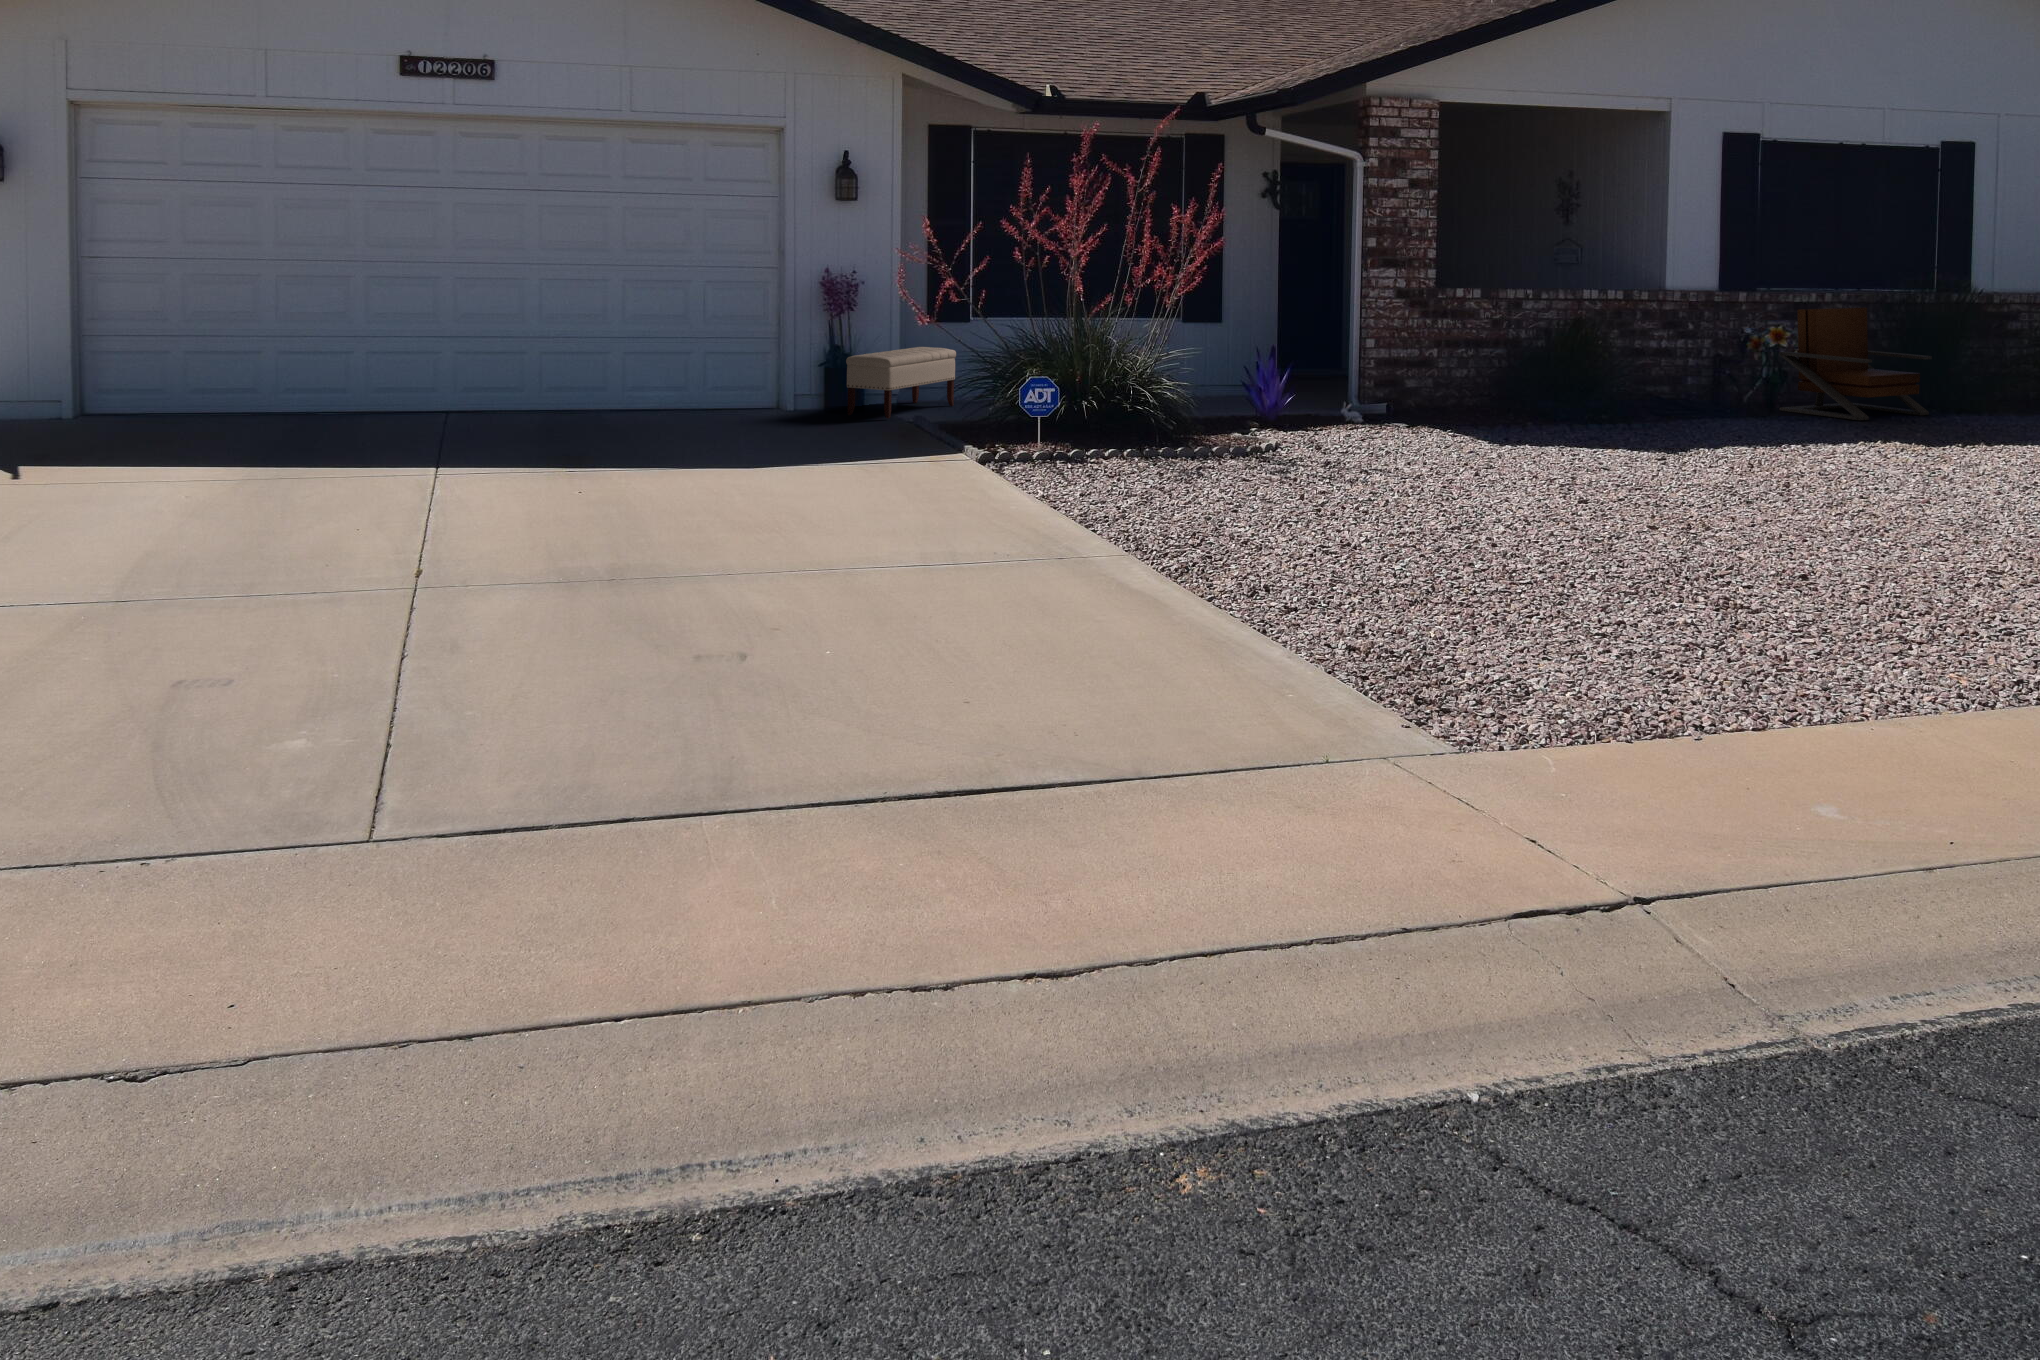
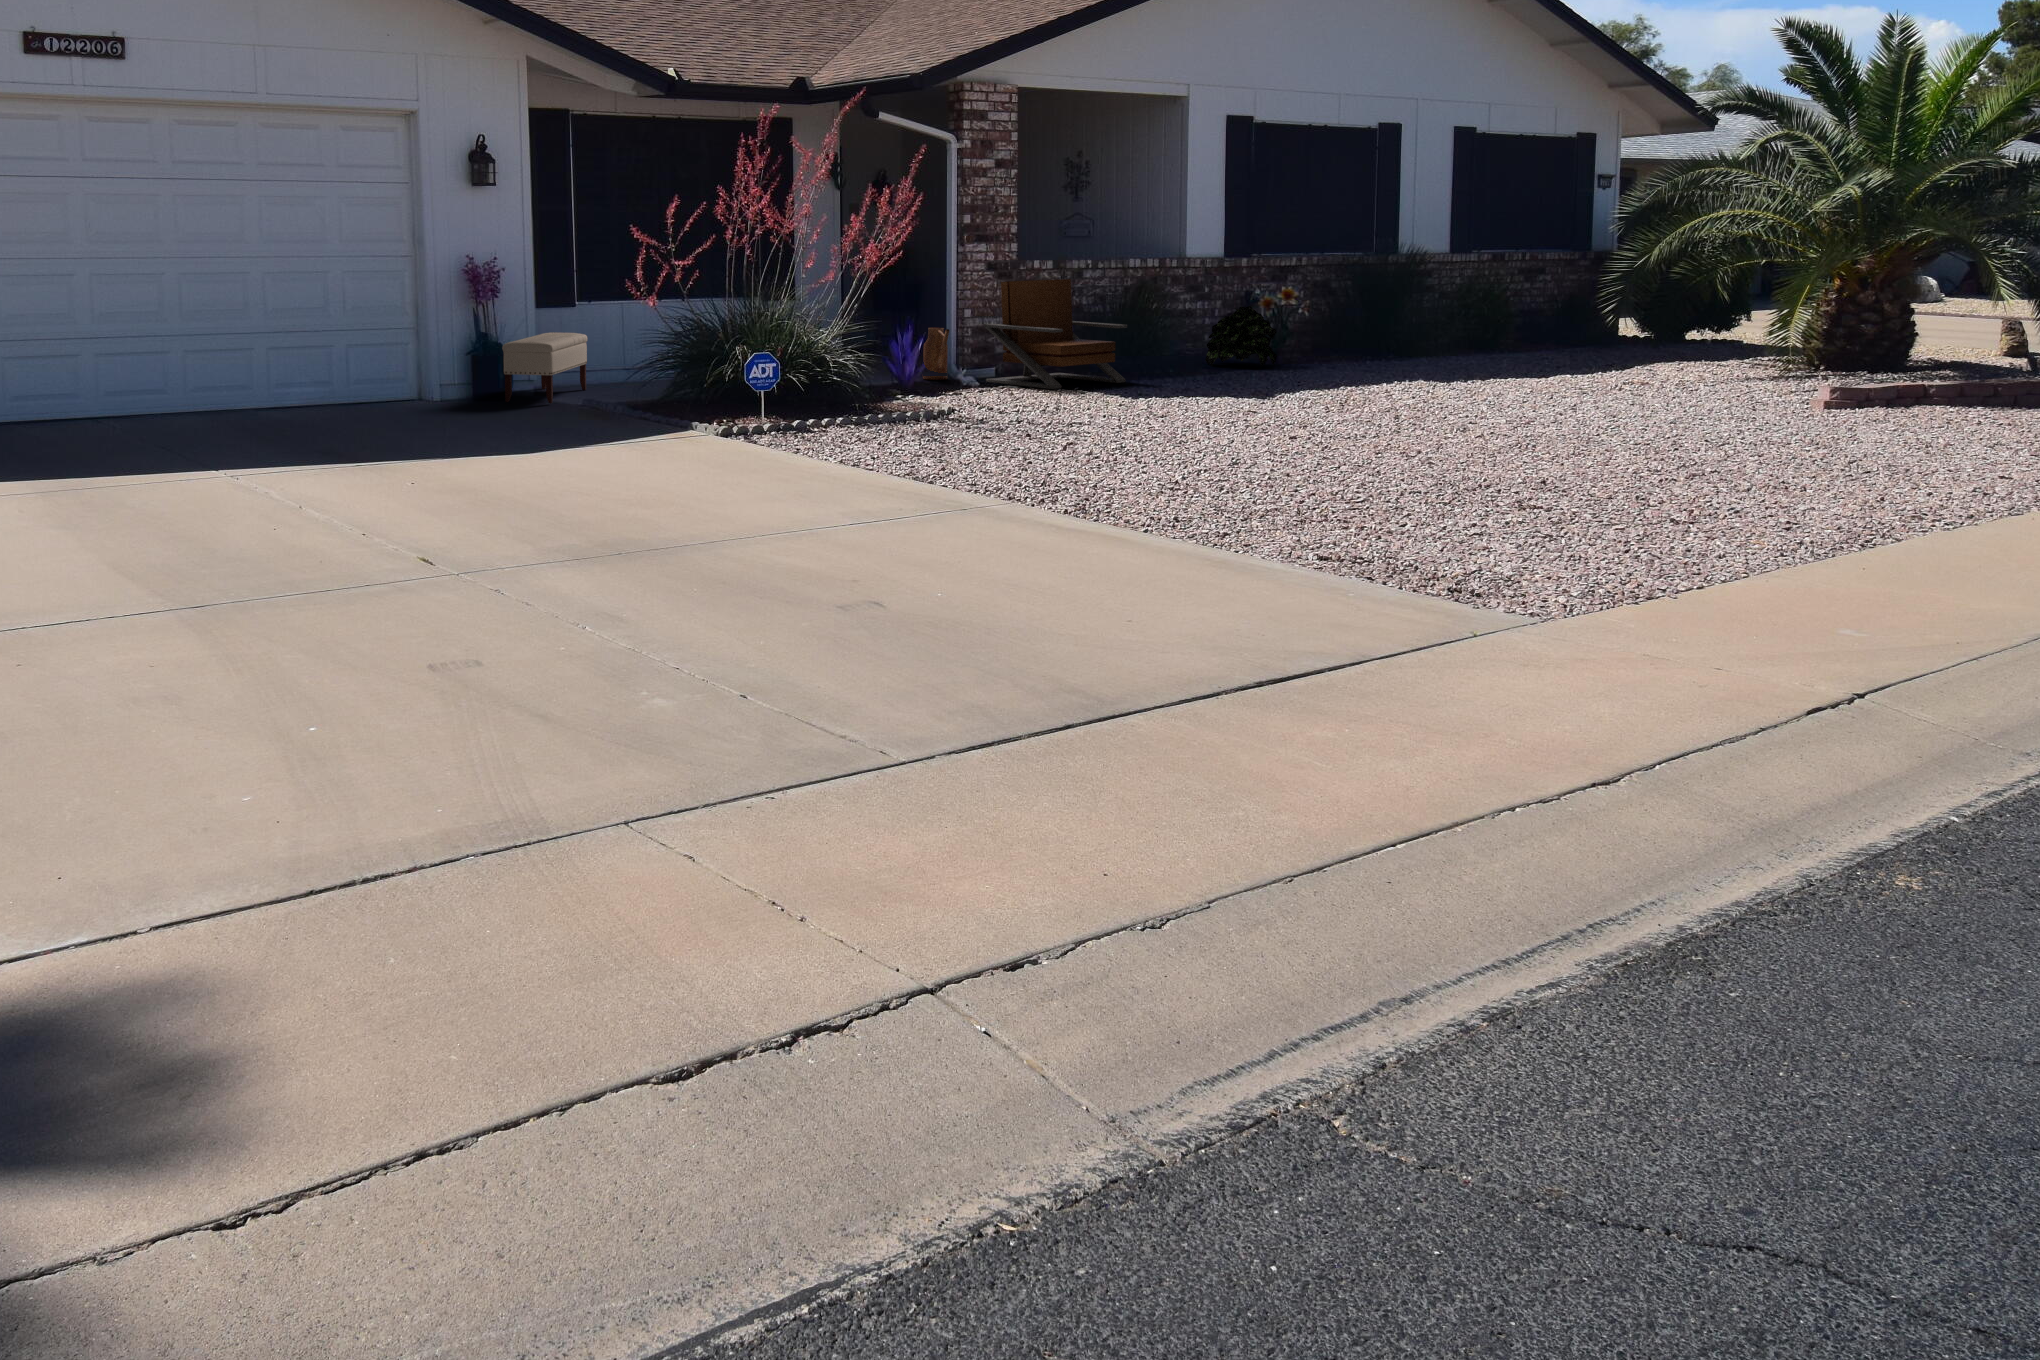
lounge chair: present [1779,308,1932,420] -> present [985,279,1127,389]
potted plant: none [1678,345,1760,413] -> present [1205,306,1277,366]
watering can: none [1324,356,1351,412] -> present [923,328,949,380]

